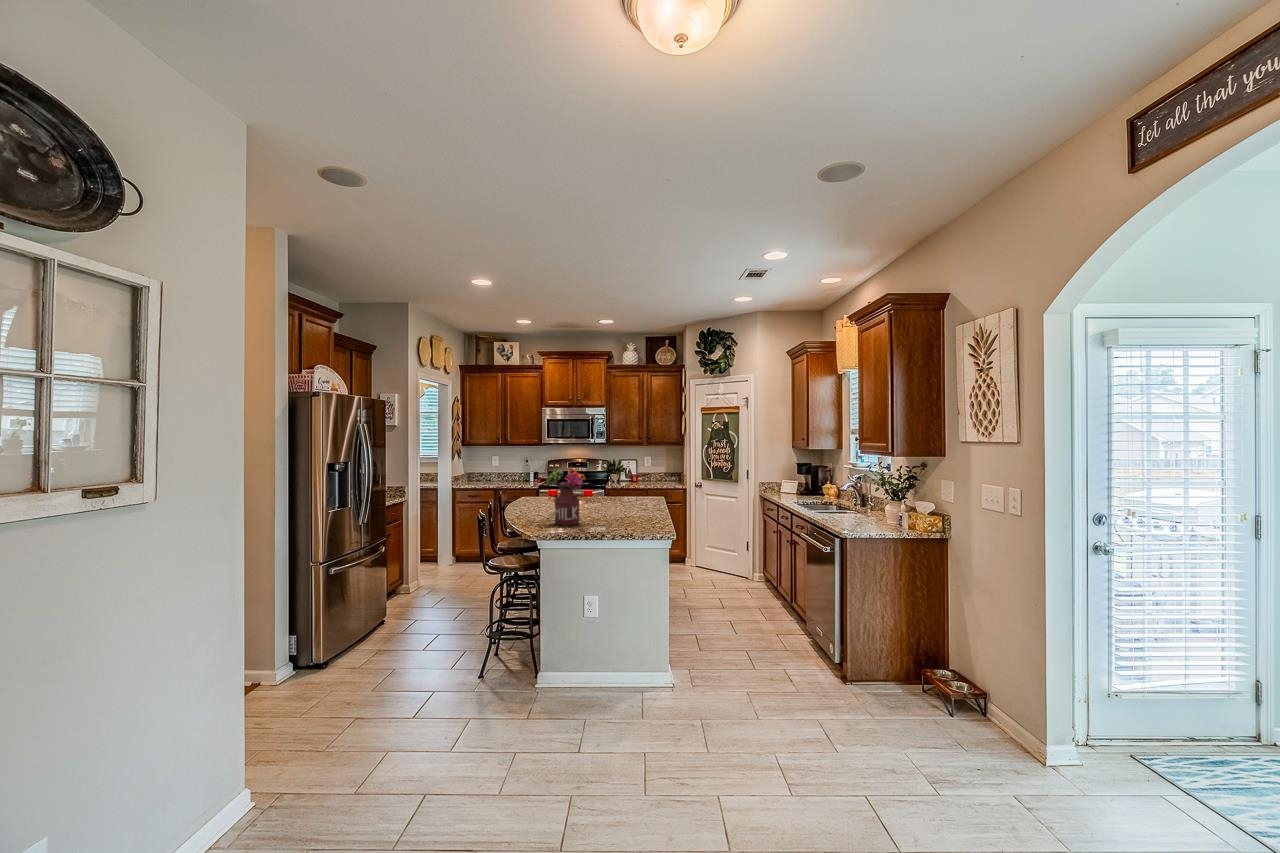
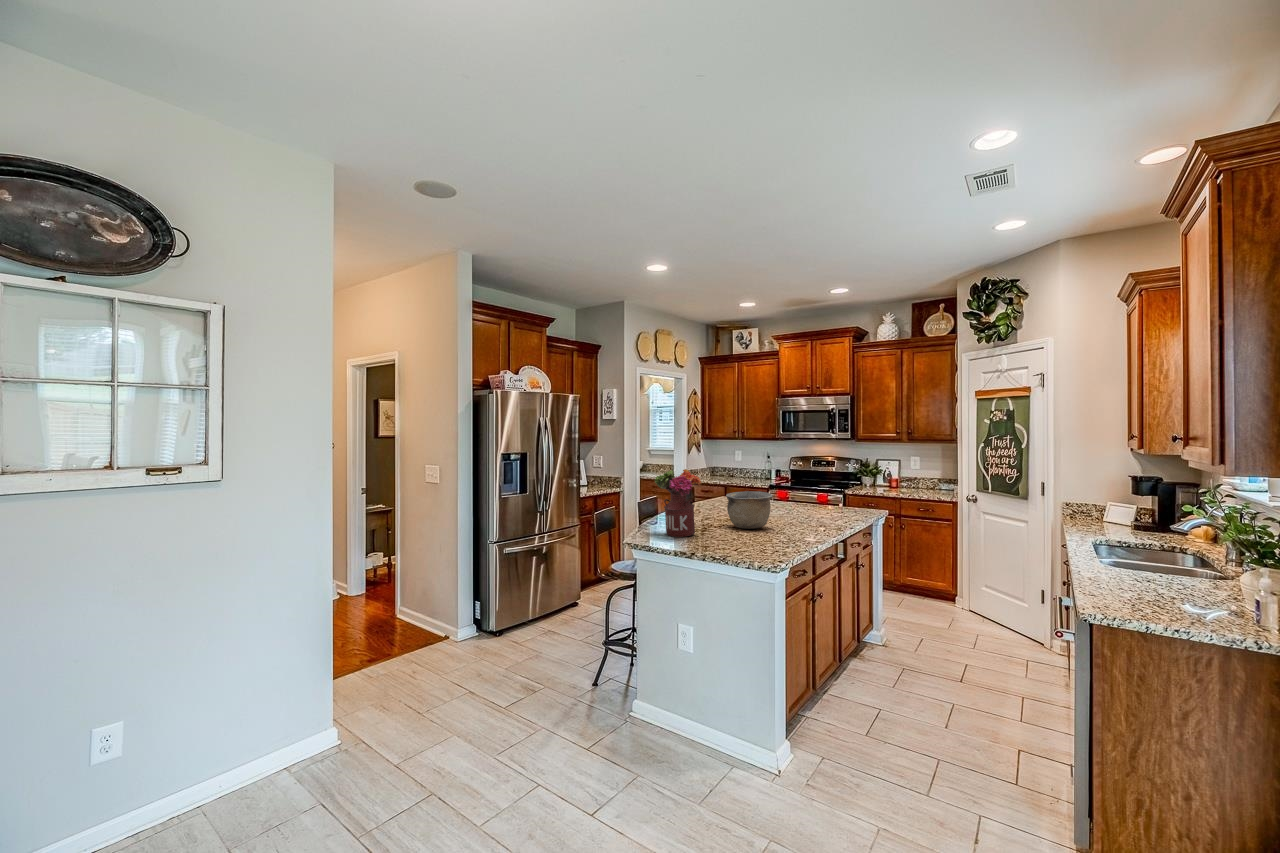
bowl: none [583,485,620,516] -> present [726,491,772,529]

